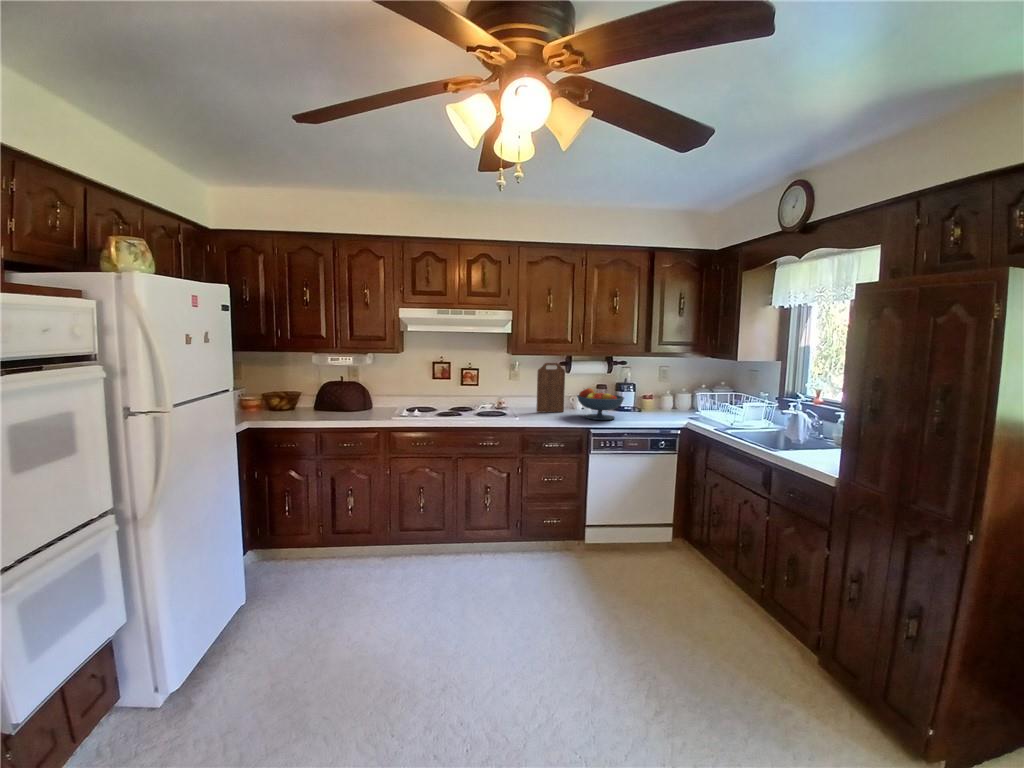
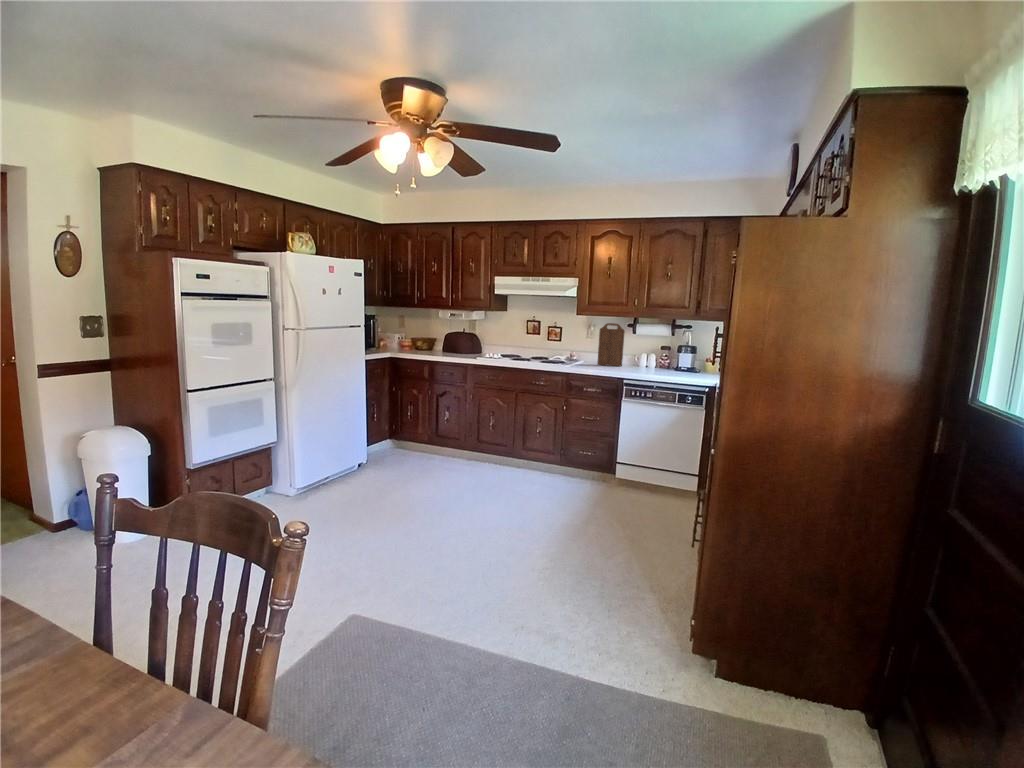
fruit bowl: present [577,388,624,420] -> none [624,345,666,374]

